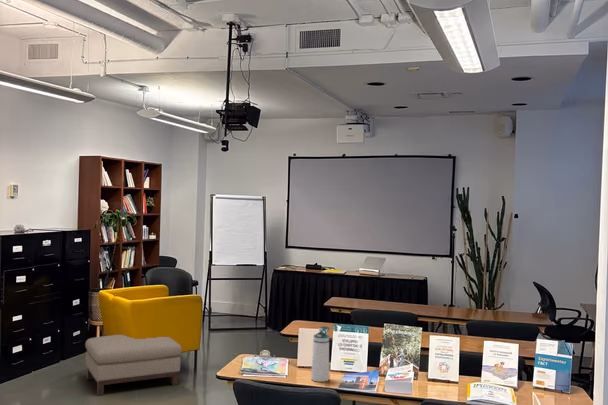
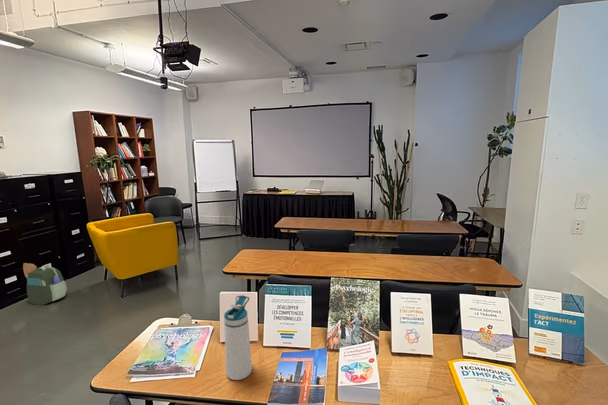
backpack: none [32,332,75,381] -> present [23,263,67,305]
ottoman: present [85,334,181,395] -> none [68,253,156,319]

